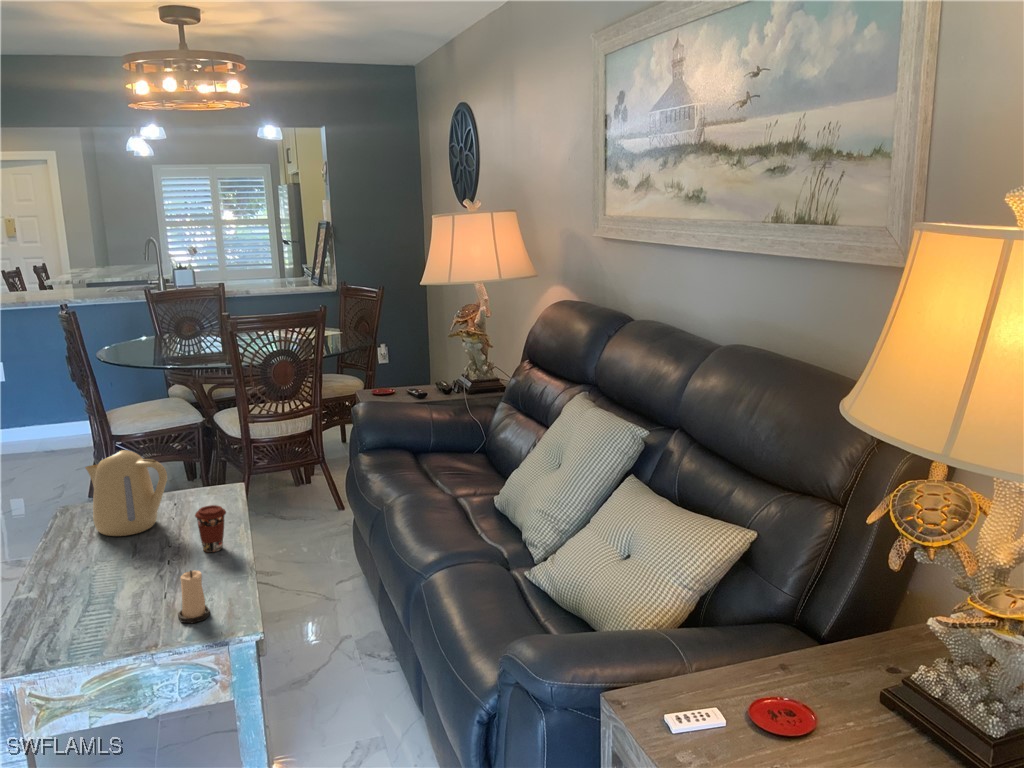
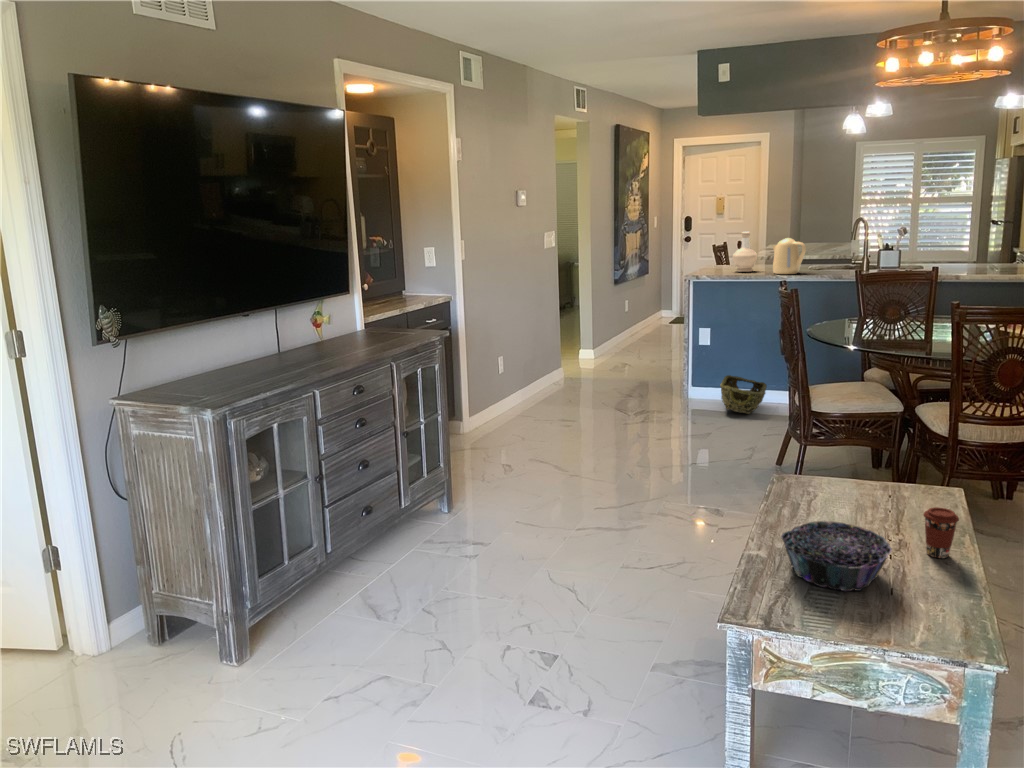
bottle: none [16,248,47,292] -> present [733,232,757,272]
woven basket: none [17,407,75,446] -> present [720,375,767,414]
kettle: present [85,450,167,536] -> present [773,238,806,274]
decorative bowl: none [46,541,163,612] -> present [781,521,892,591]
candle: present [178,571,210,623] -> none [908,574,944,631]

